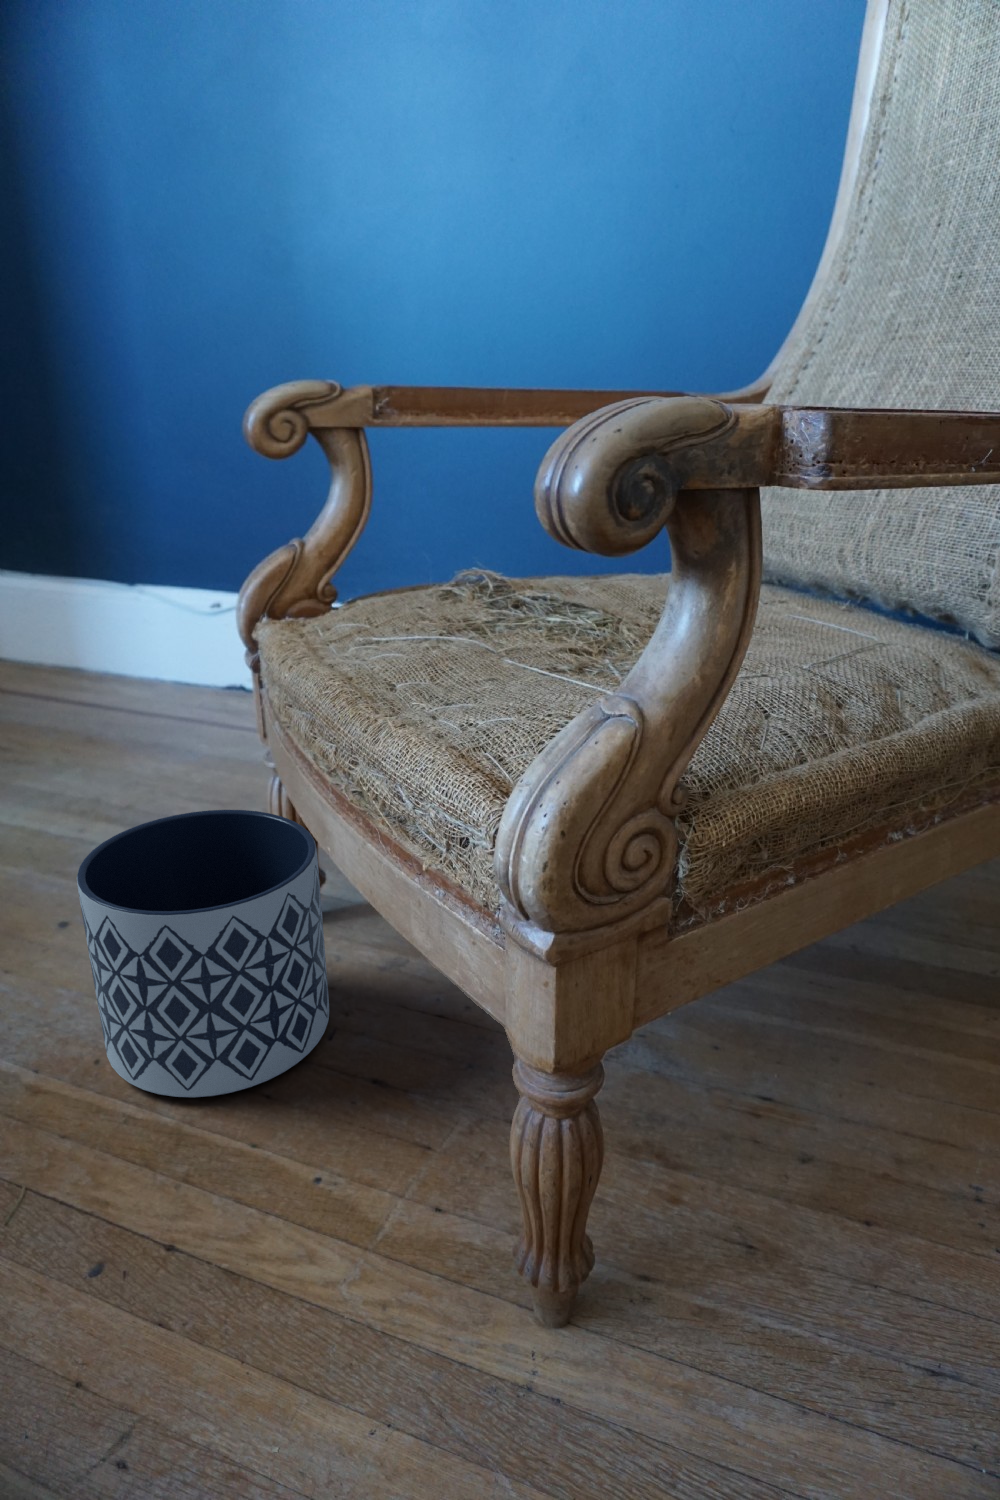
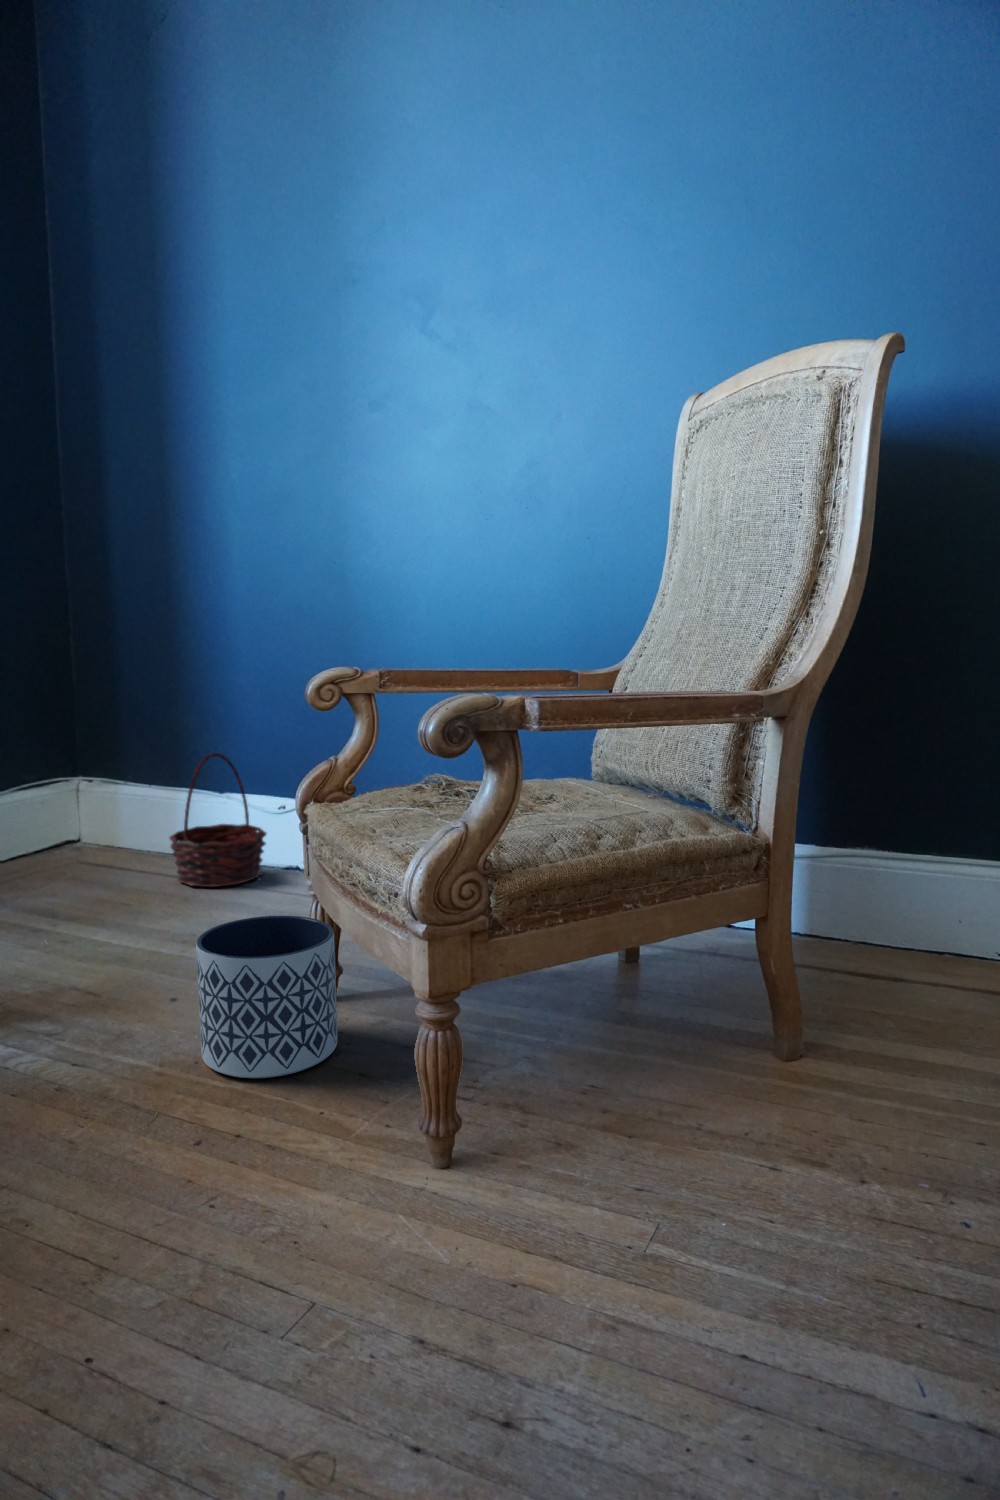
basket: none [60,531,198,719] -> present [170,753,266,887]

